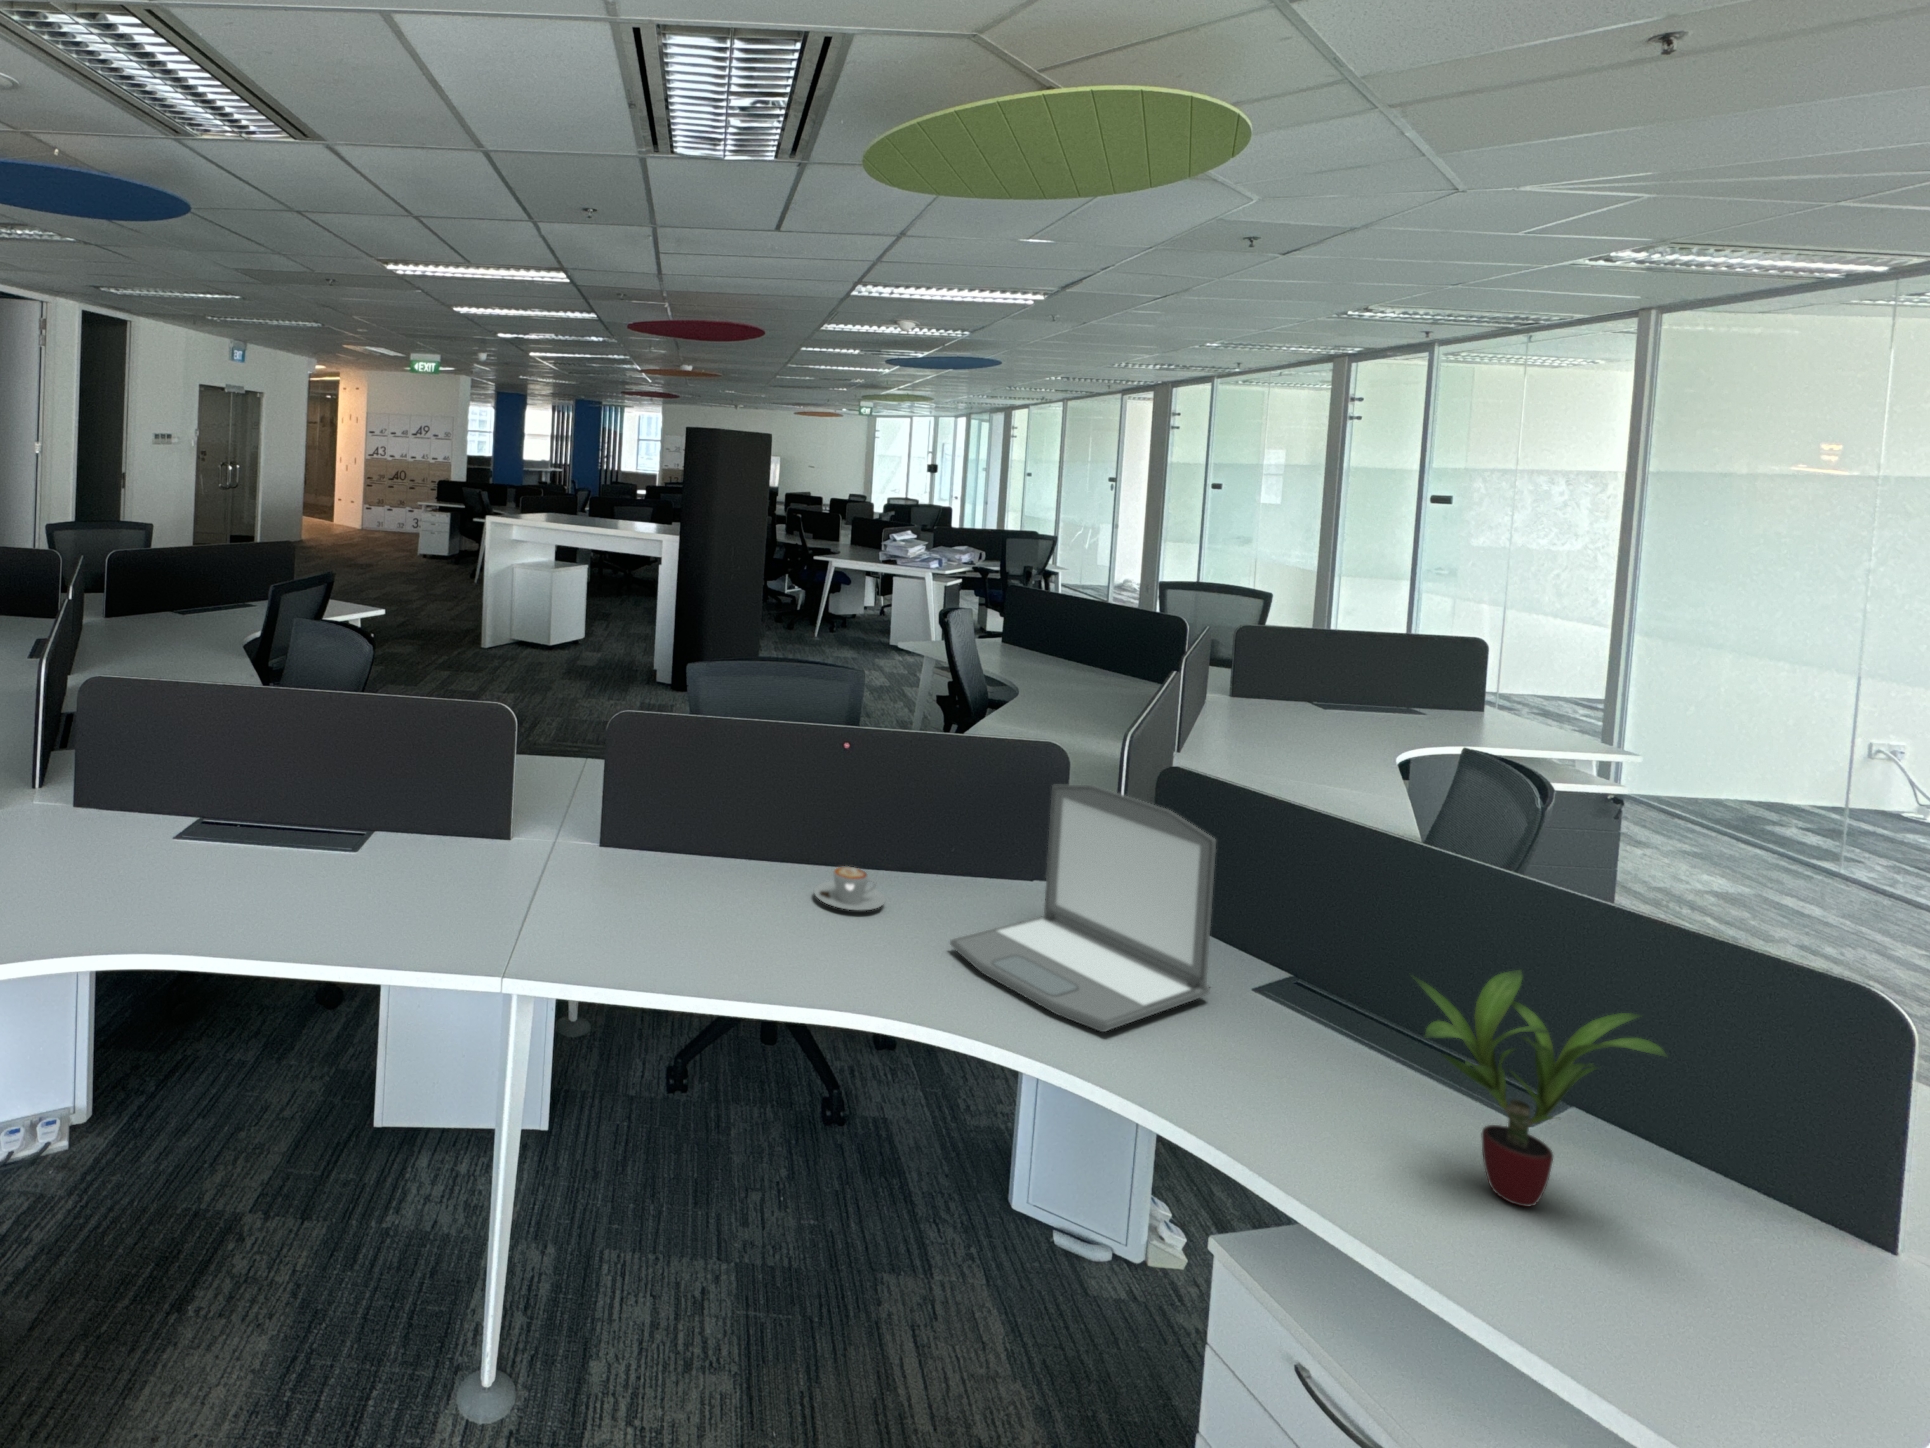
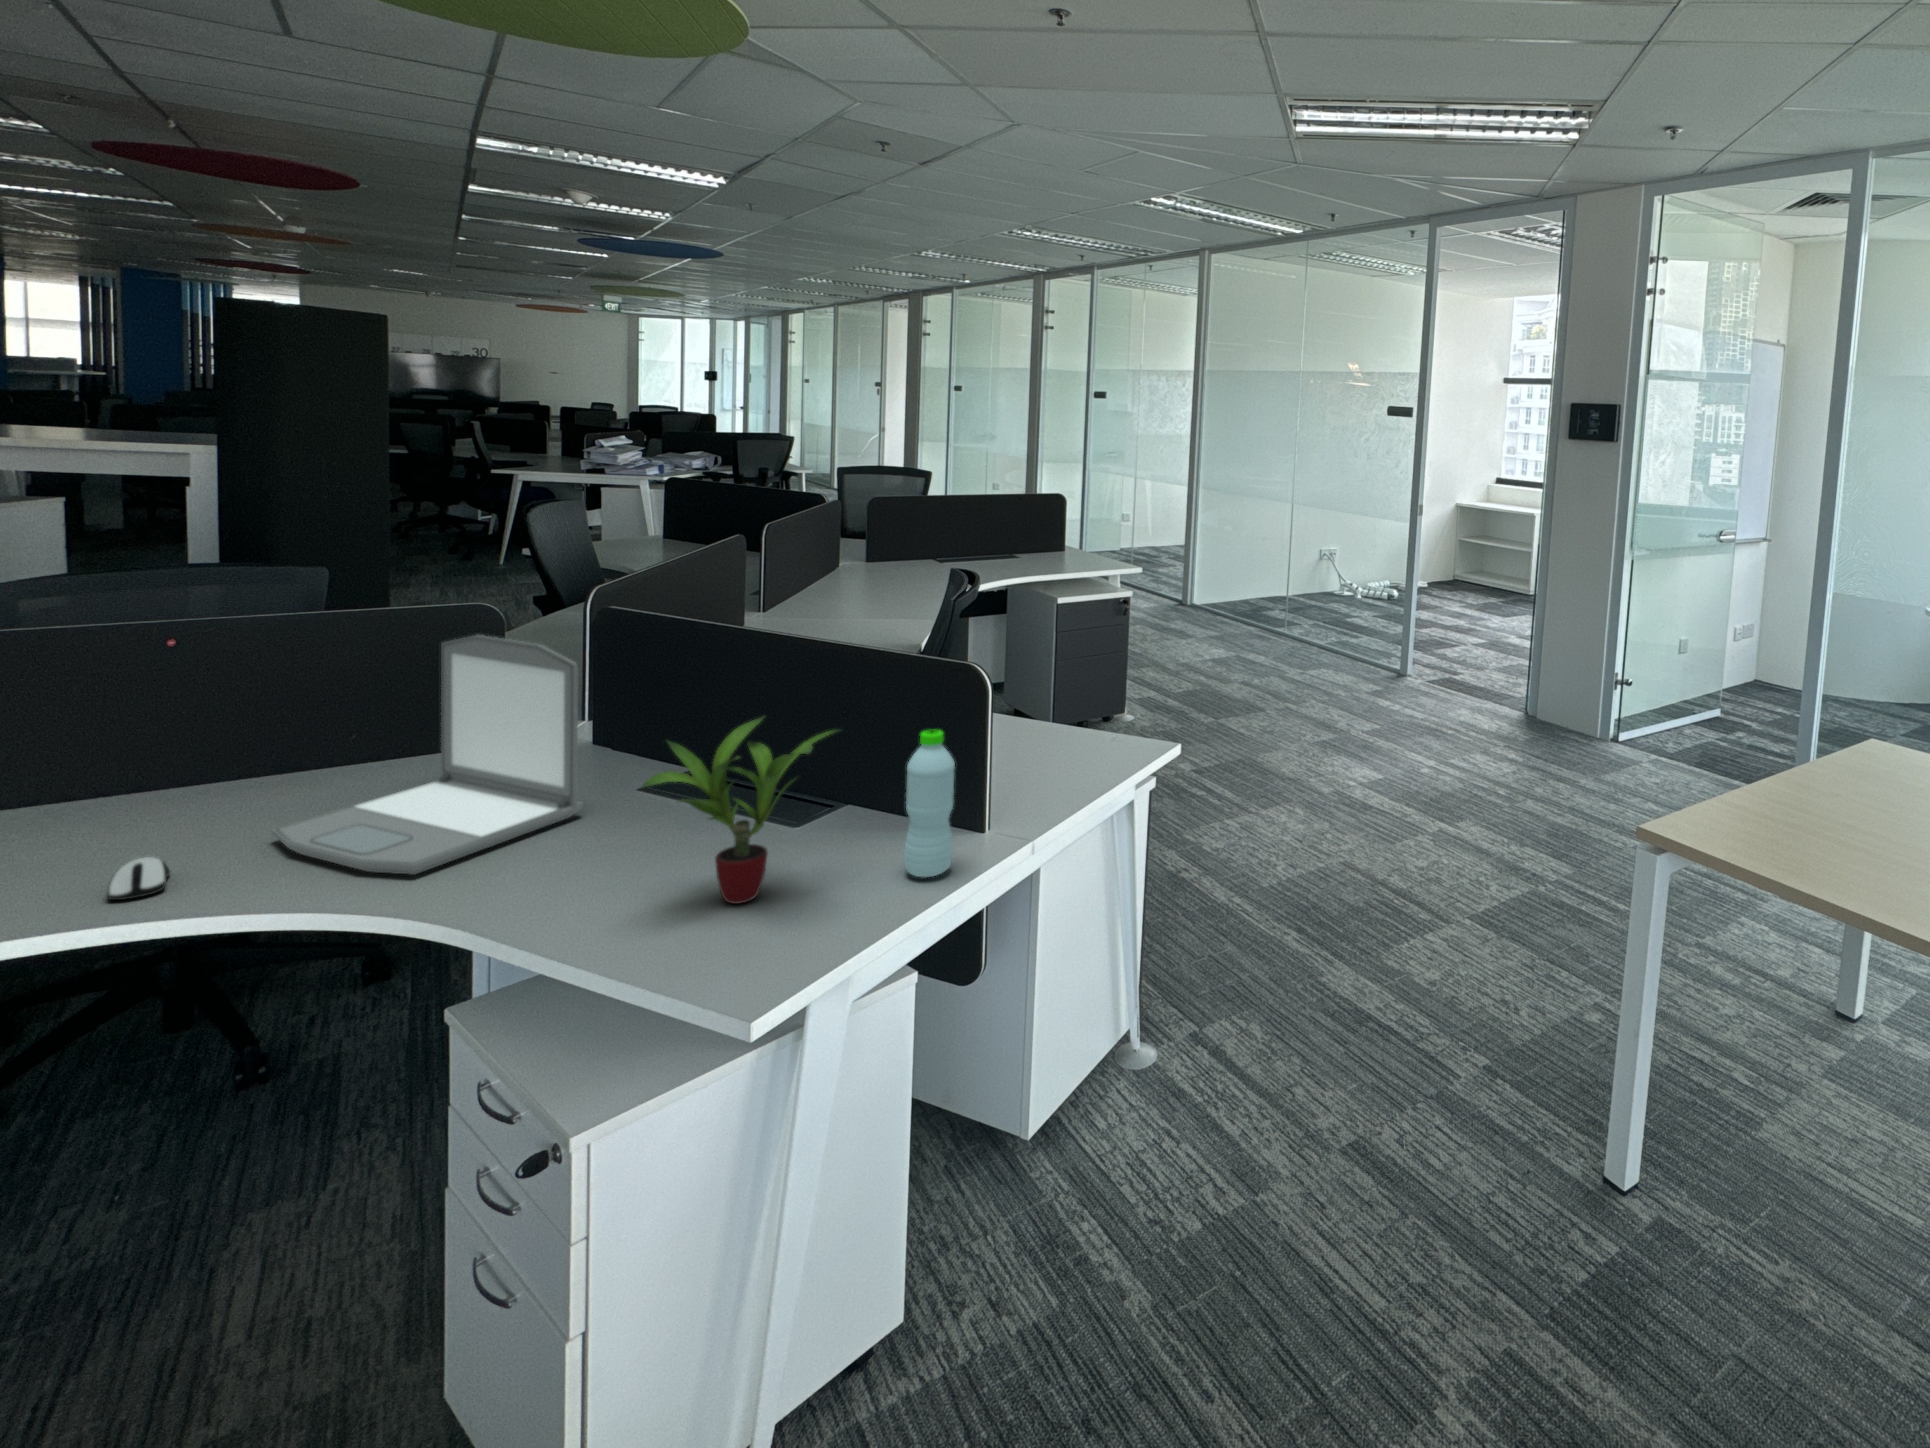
coffee cup: present [814,867,885,910] -> none [95,780,219,831]
computer mouse: none [870,947,911,986] -> present [108,857,170,900]
water bottle: none [1737,1049,1837,1262] -> present [904,730,955,877]

